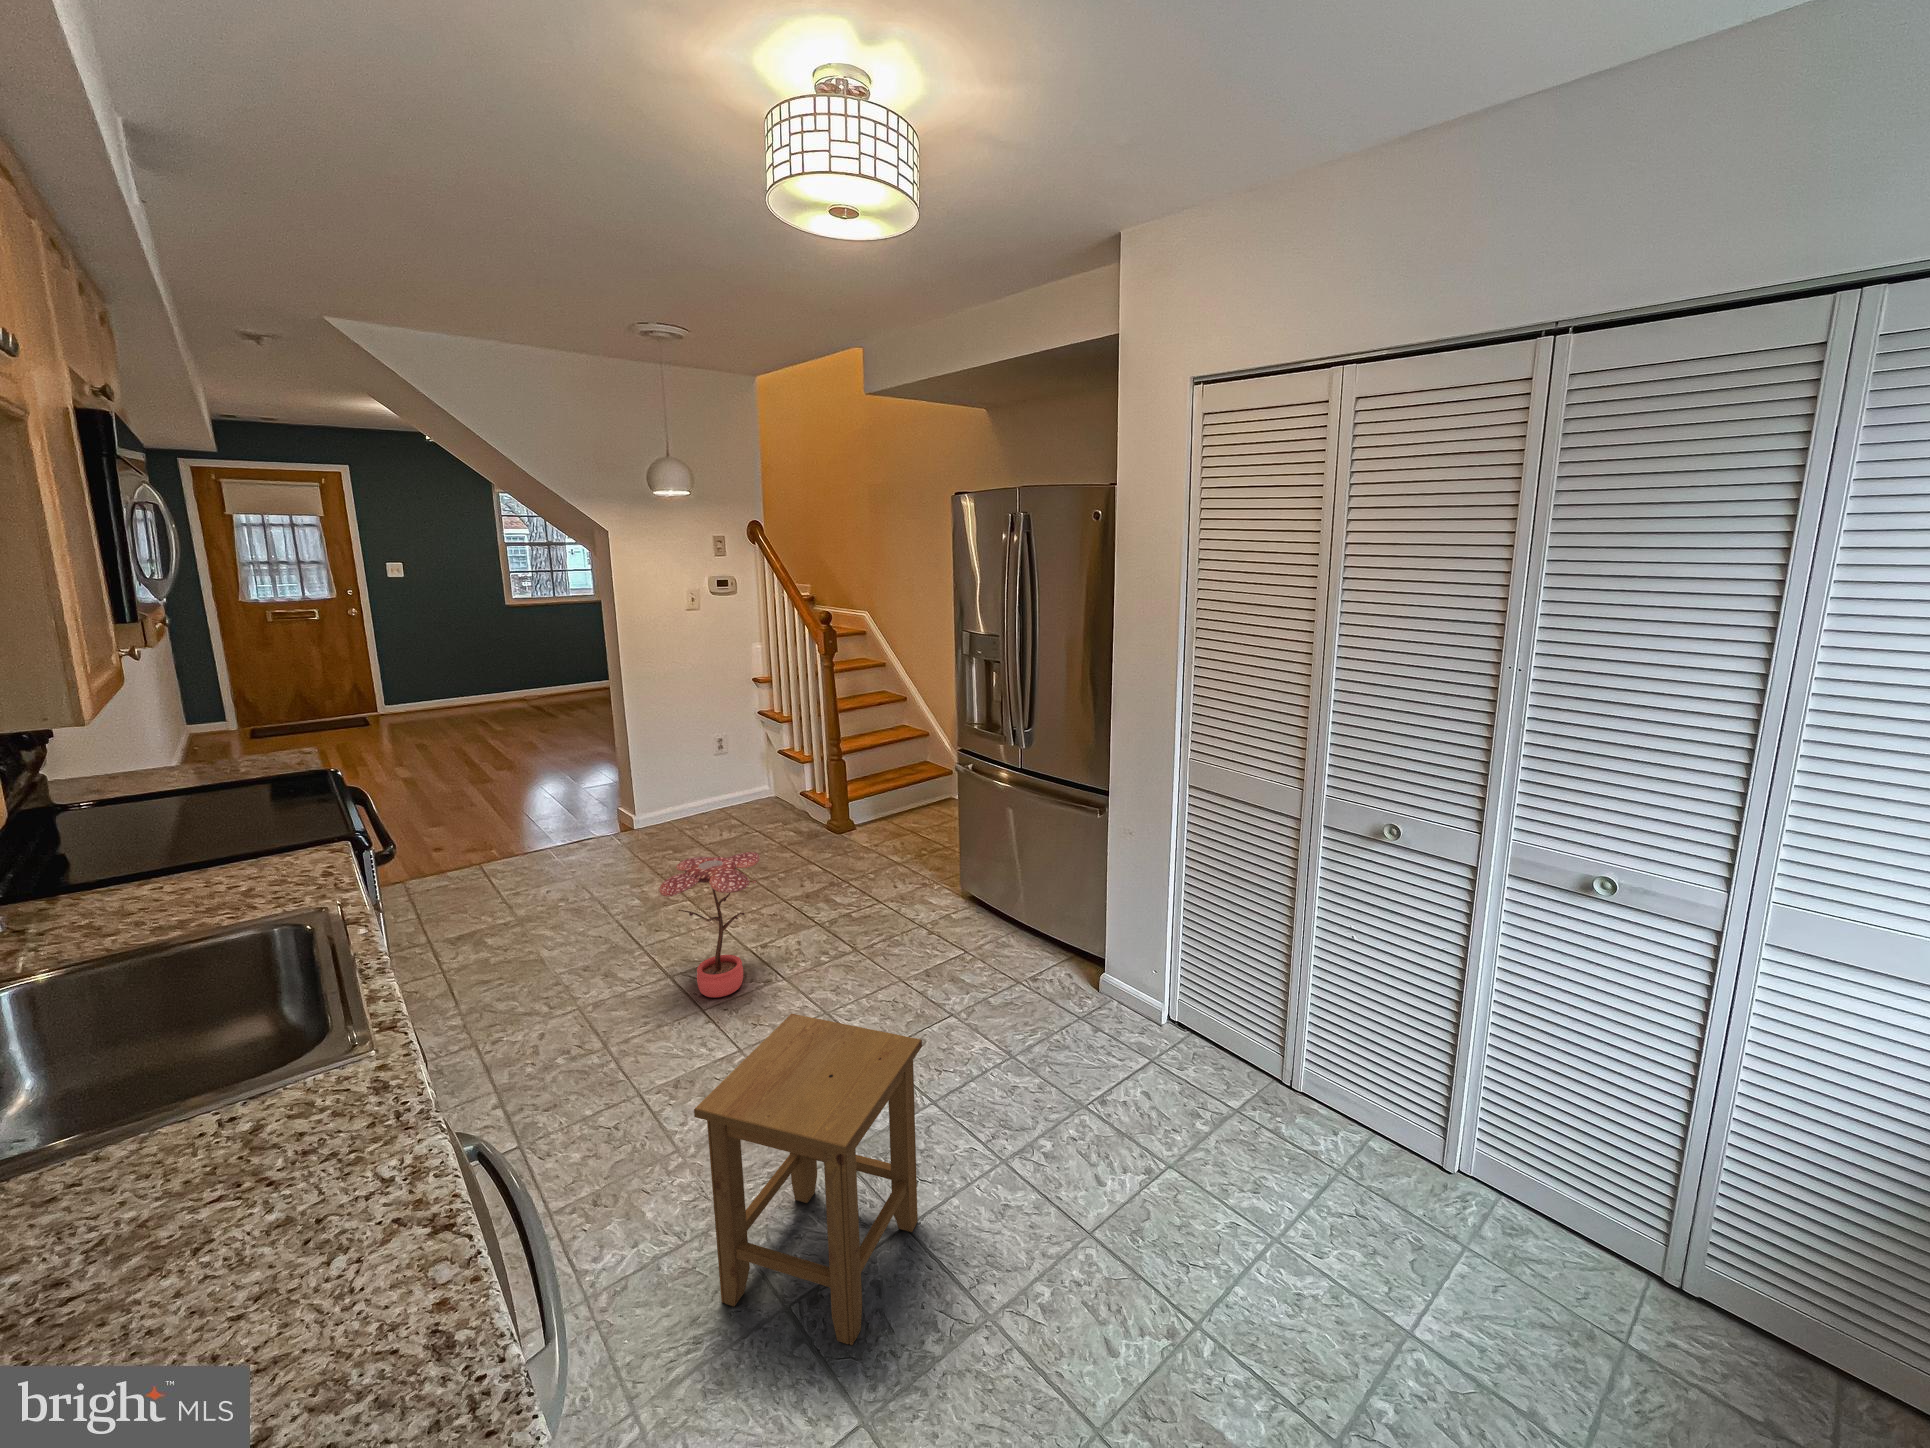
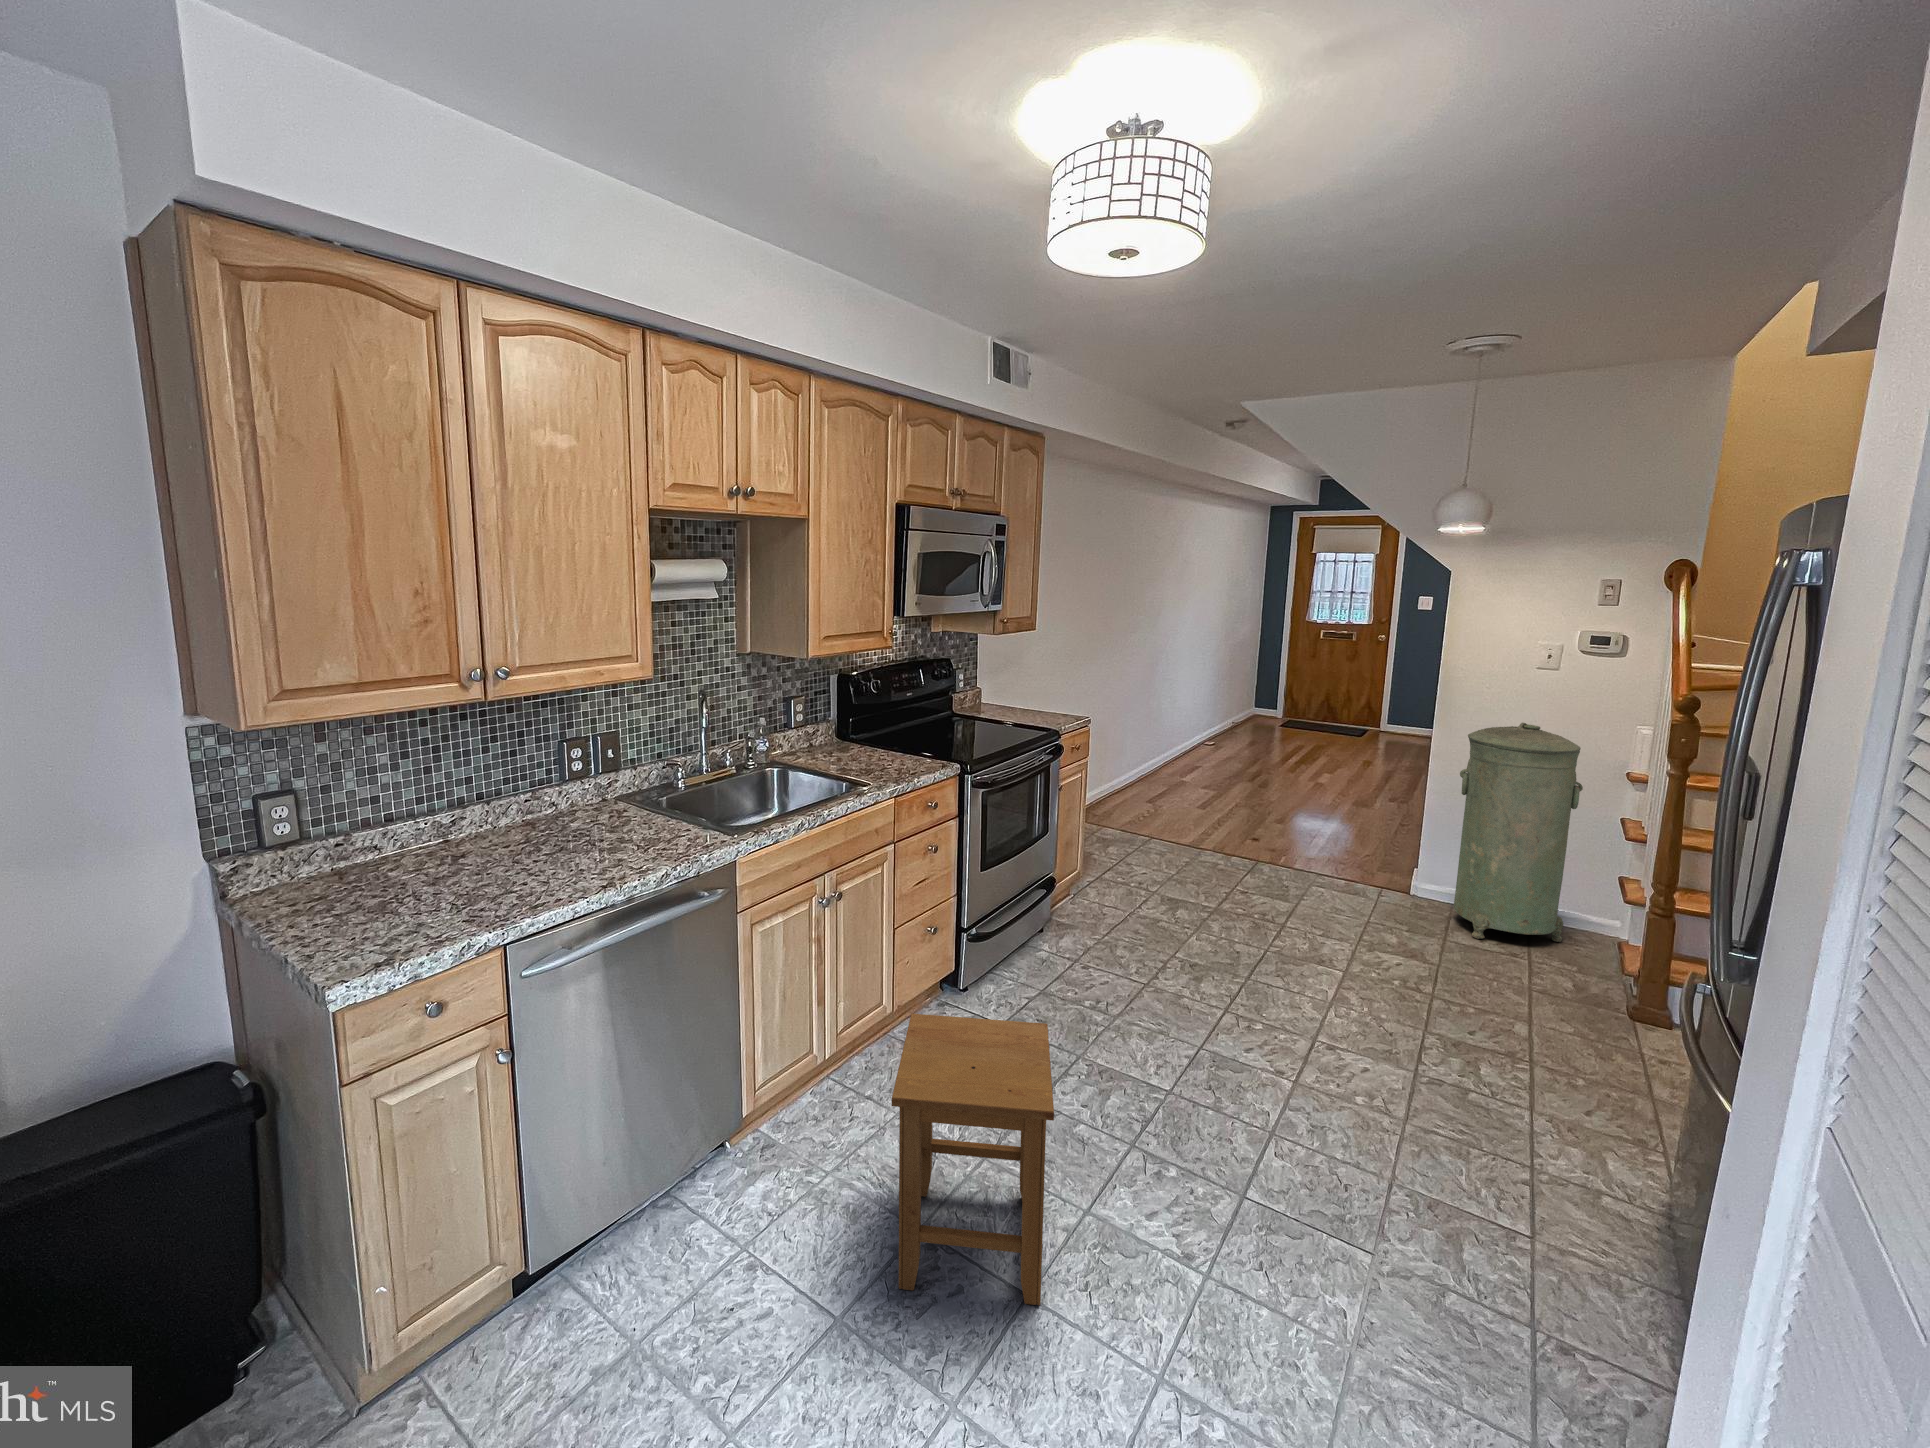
trash can: none [670,656,756,834] -> present [1454,723,1583,942]
potted plant: present [659,852,760,998] -> none [1187,902,1308,1056]

